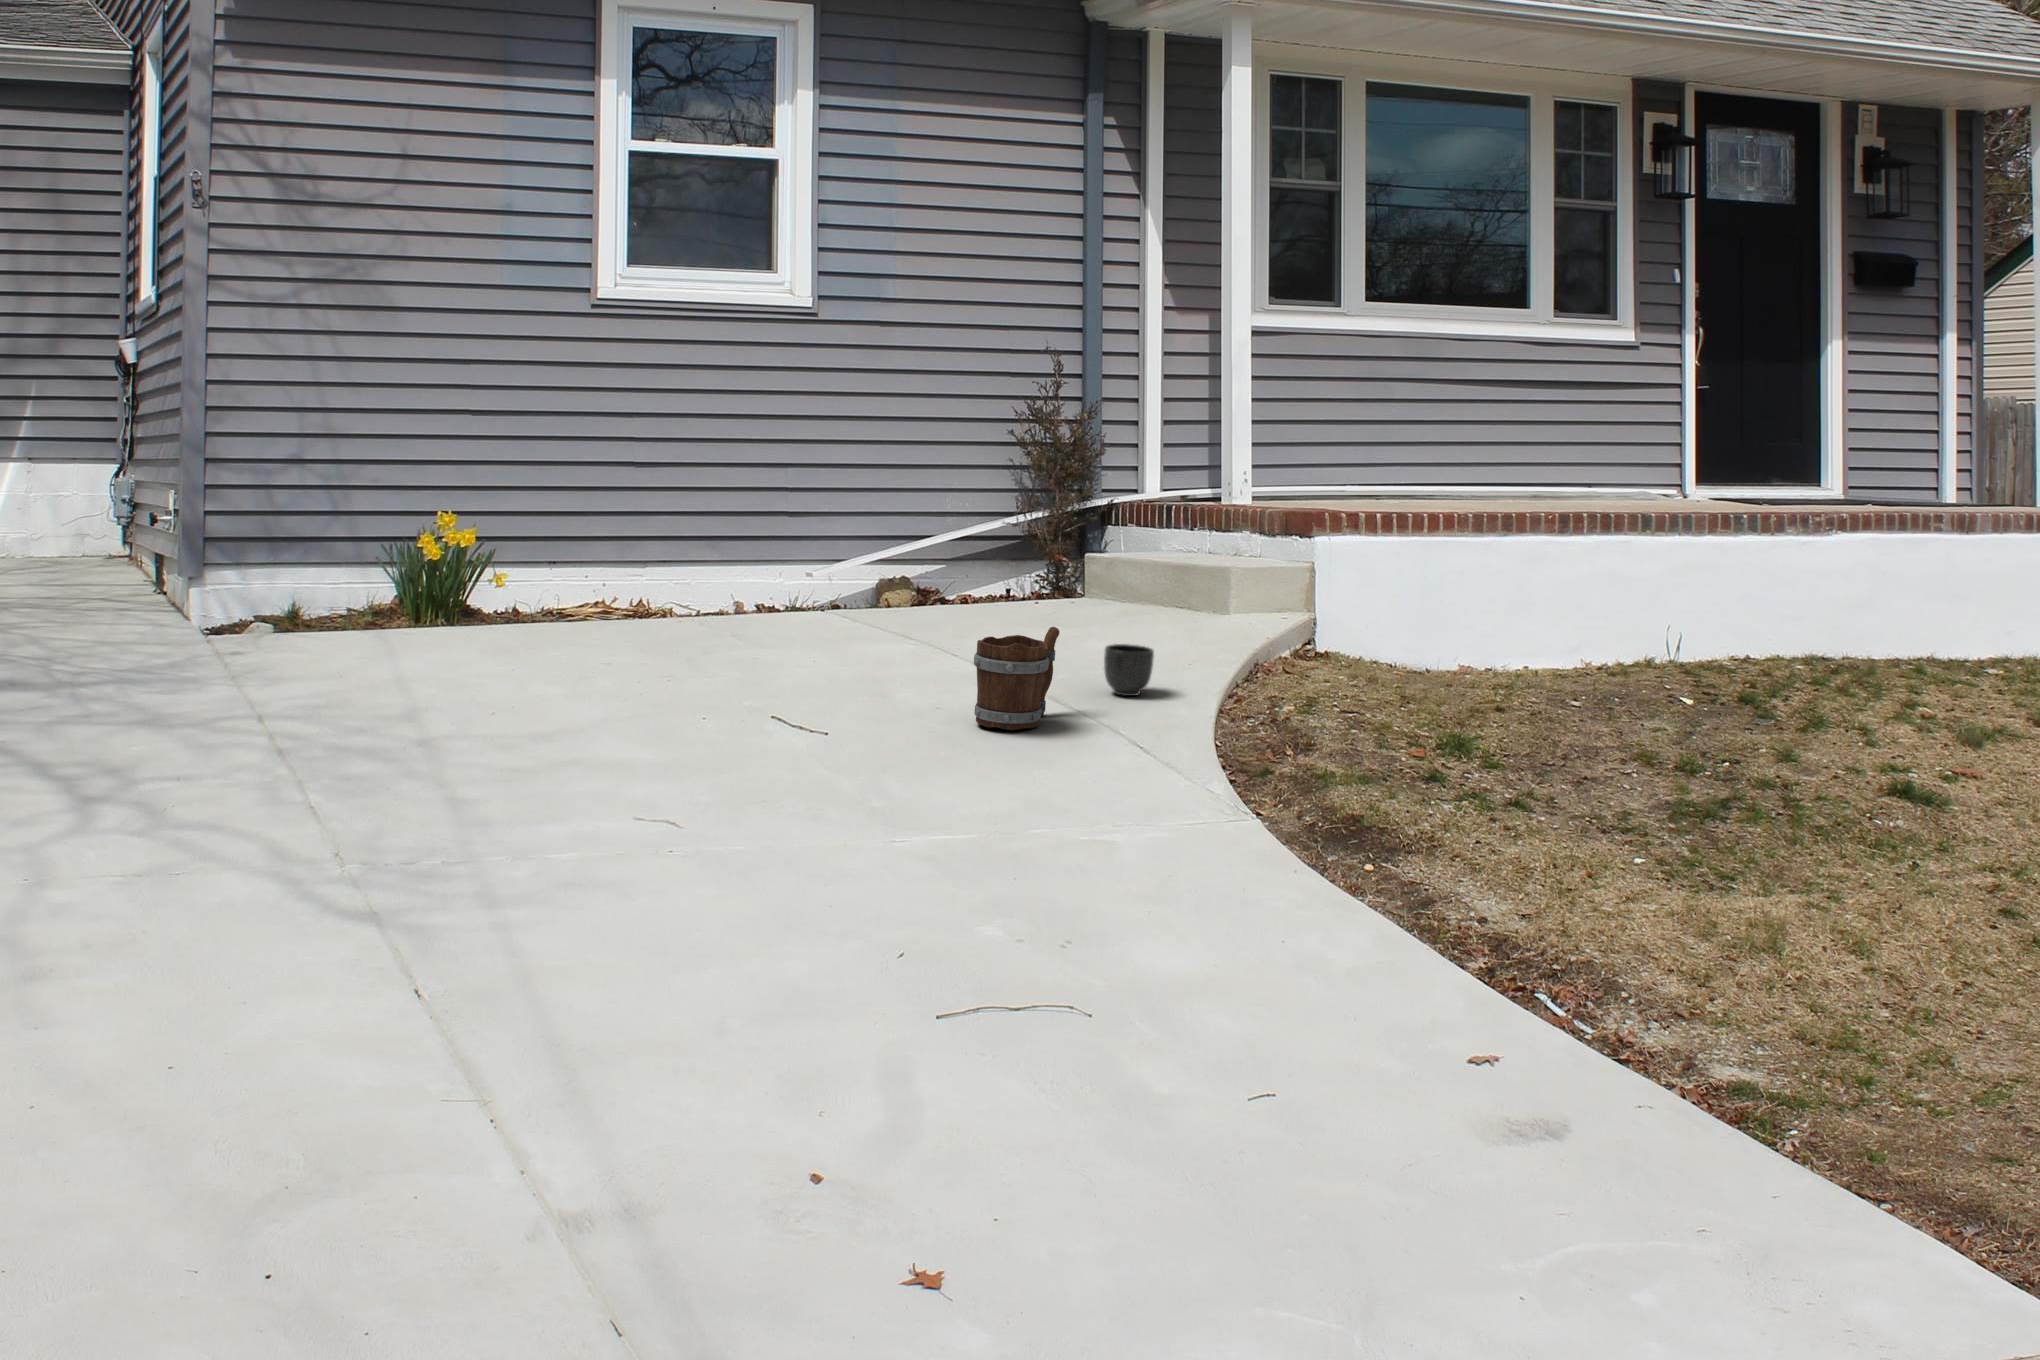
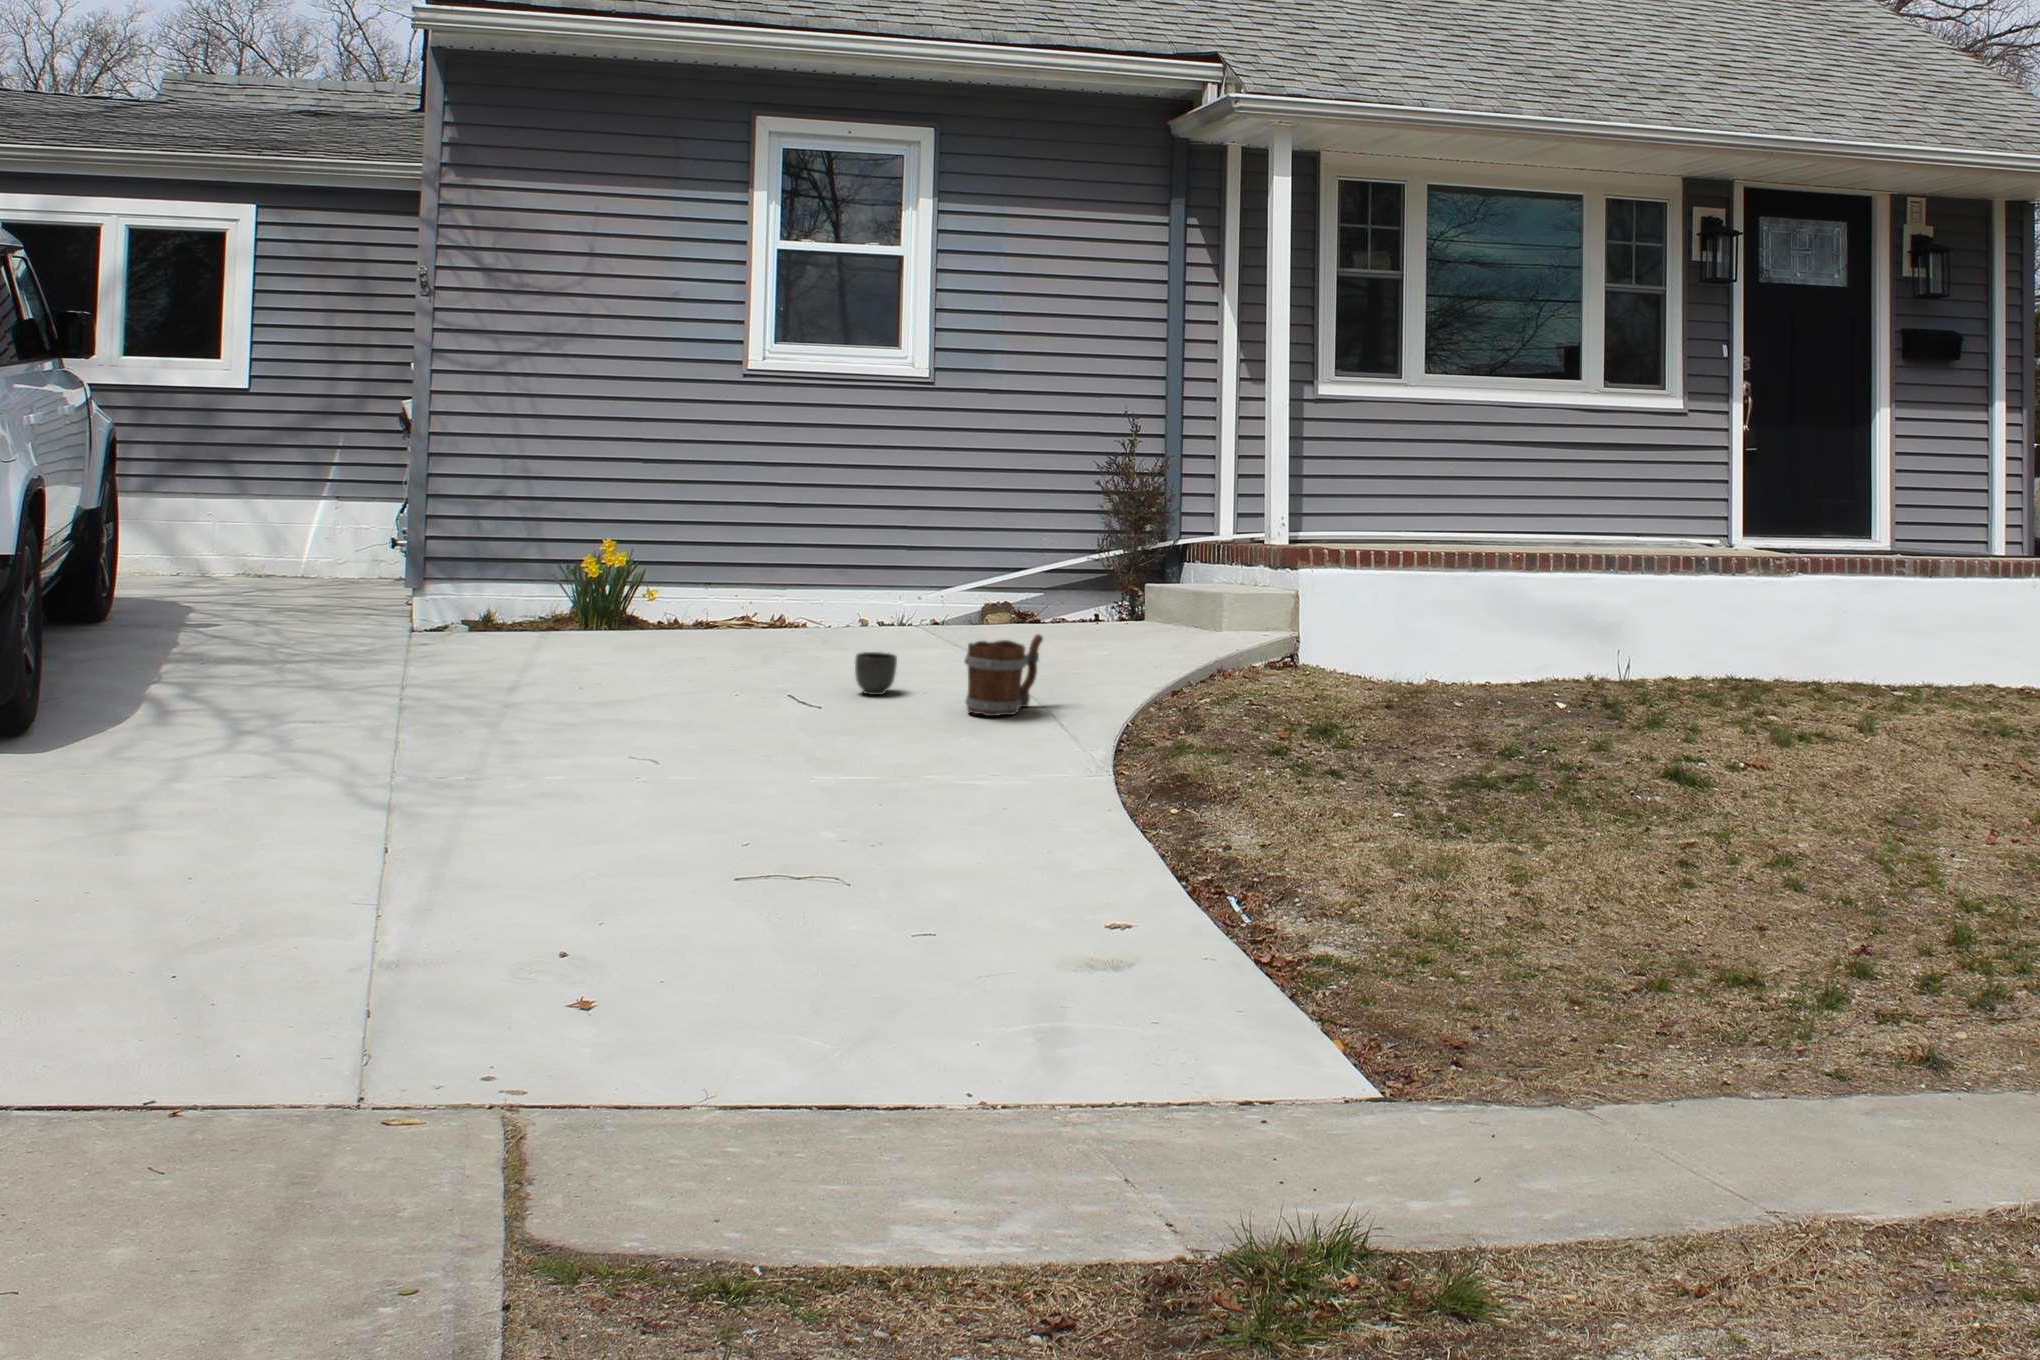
planter: present [1104,644,1154,696] -> present [855,652,897,695]

